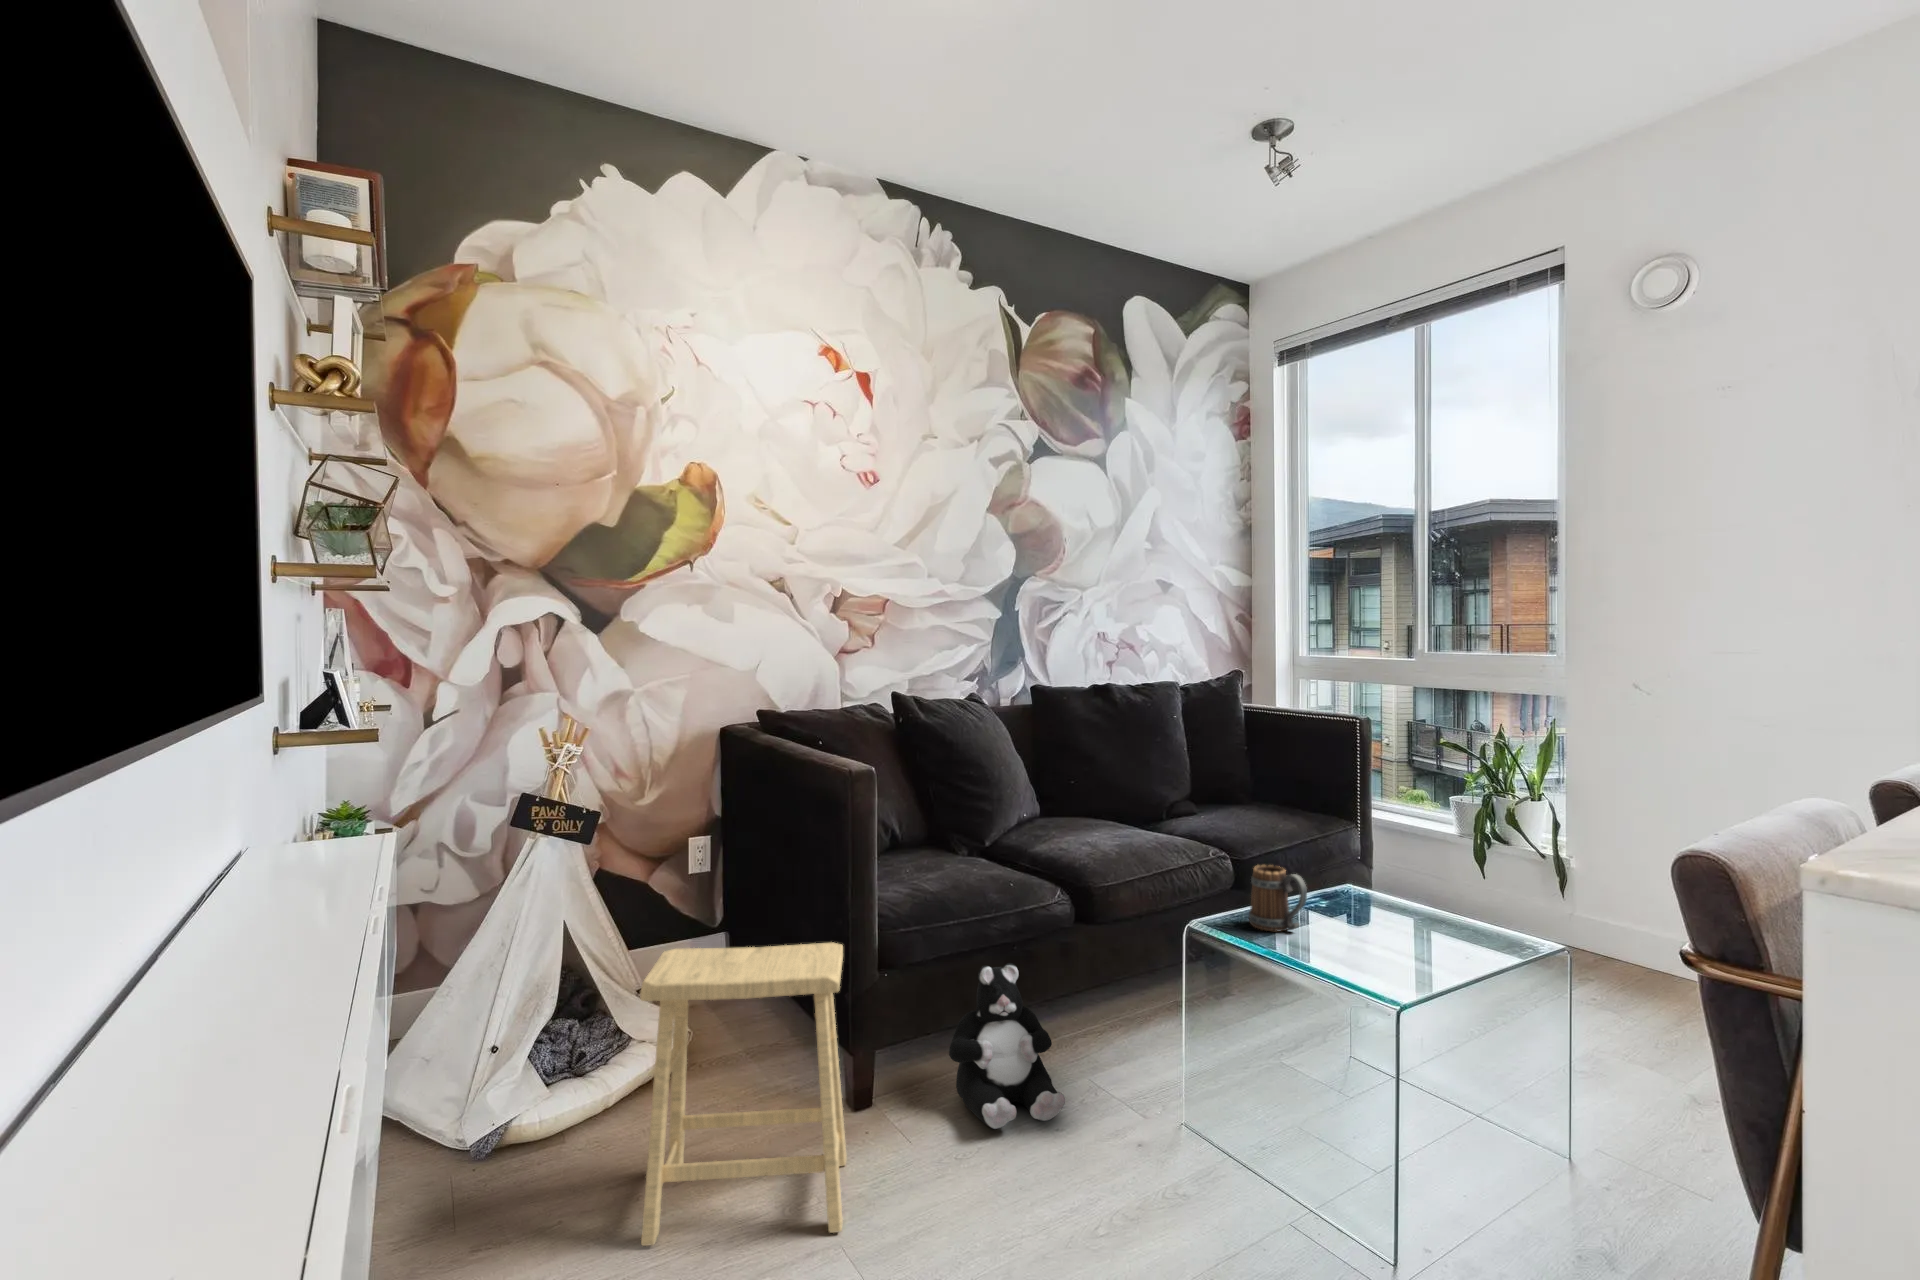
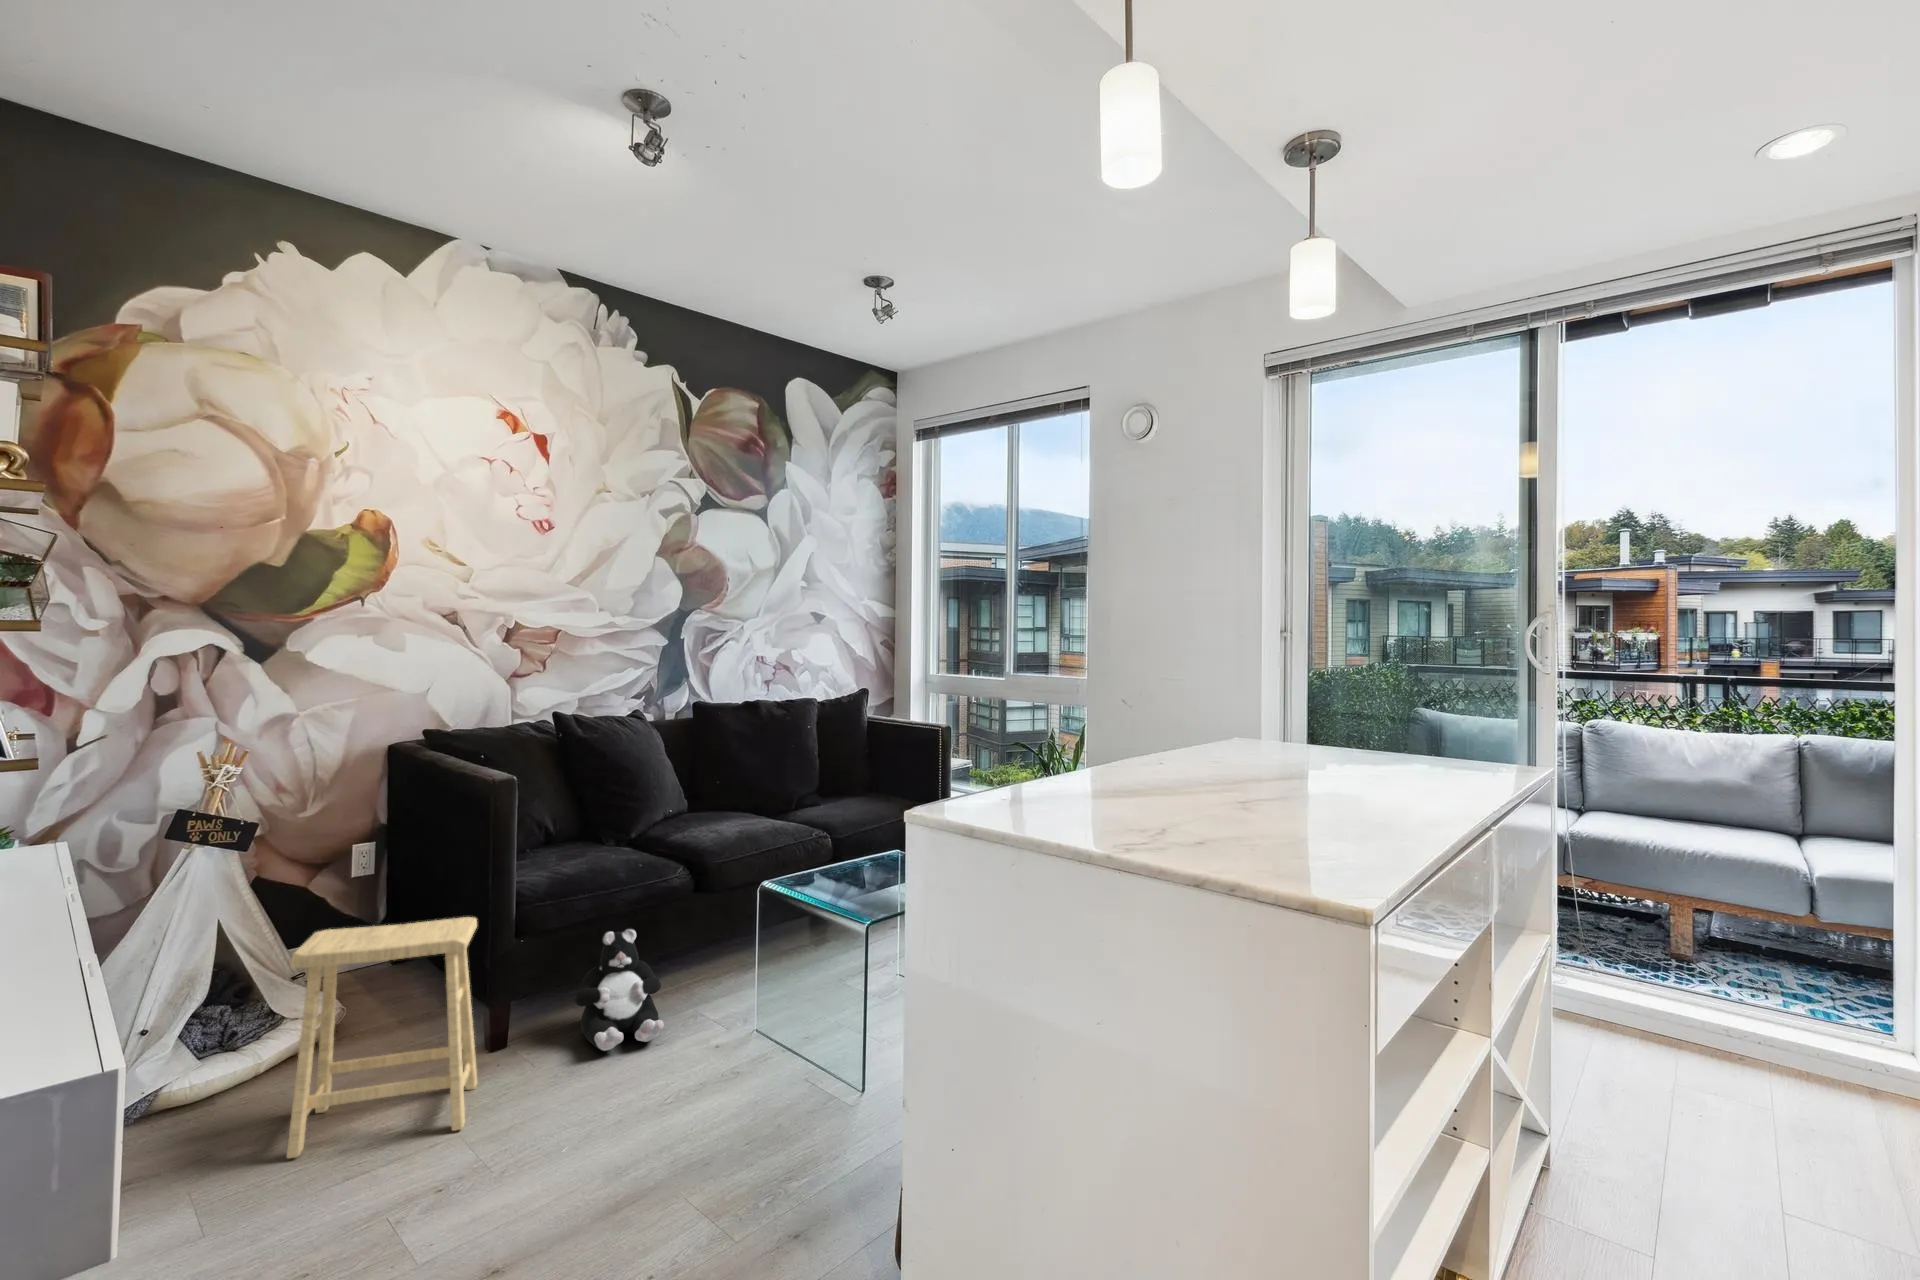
mug: present [1249,865,1307,932] -> none [816,843,853,891]

